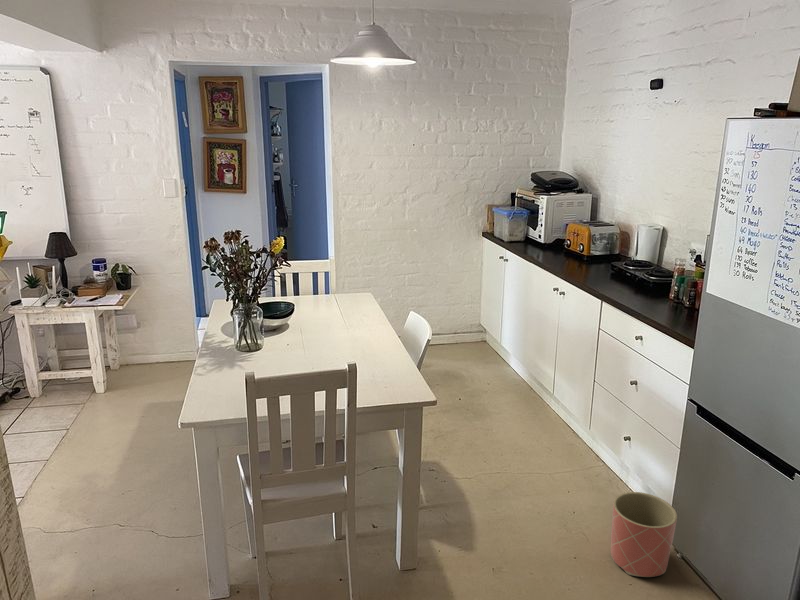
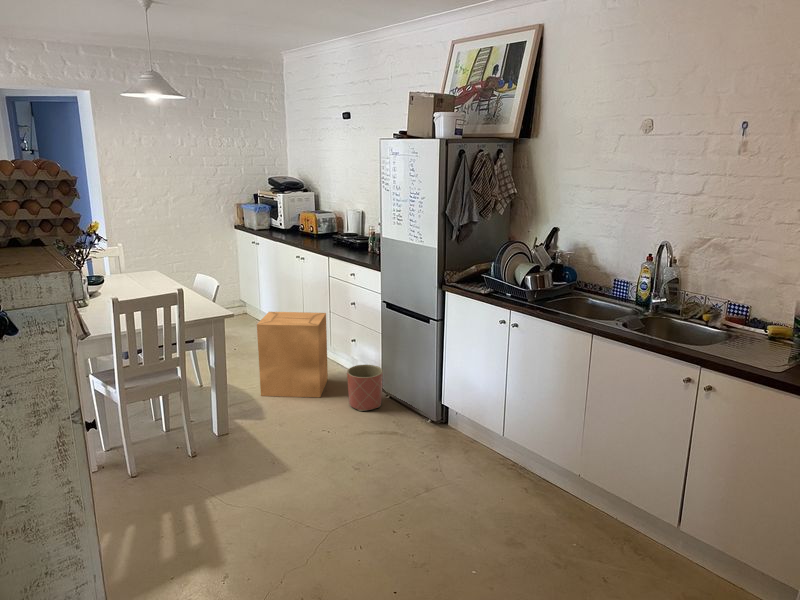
cardboard box: none [477,374,589,524] -> present [257,312,328,397]

